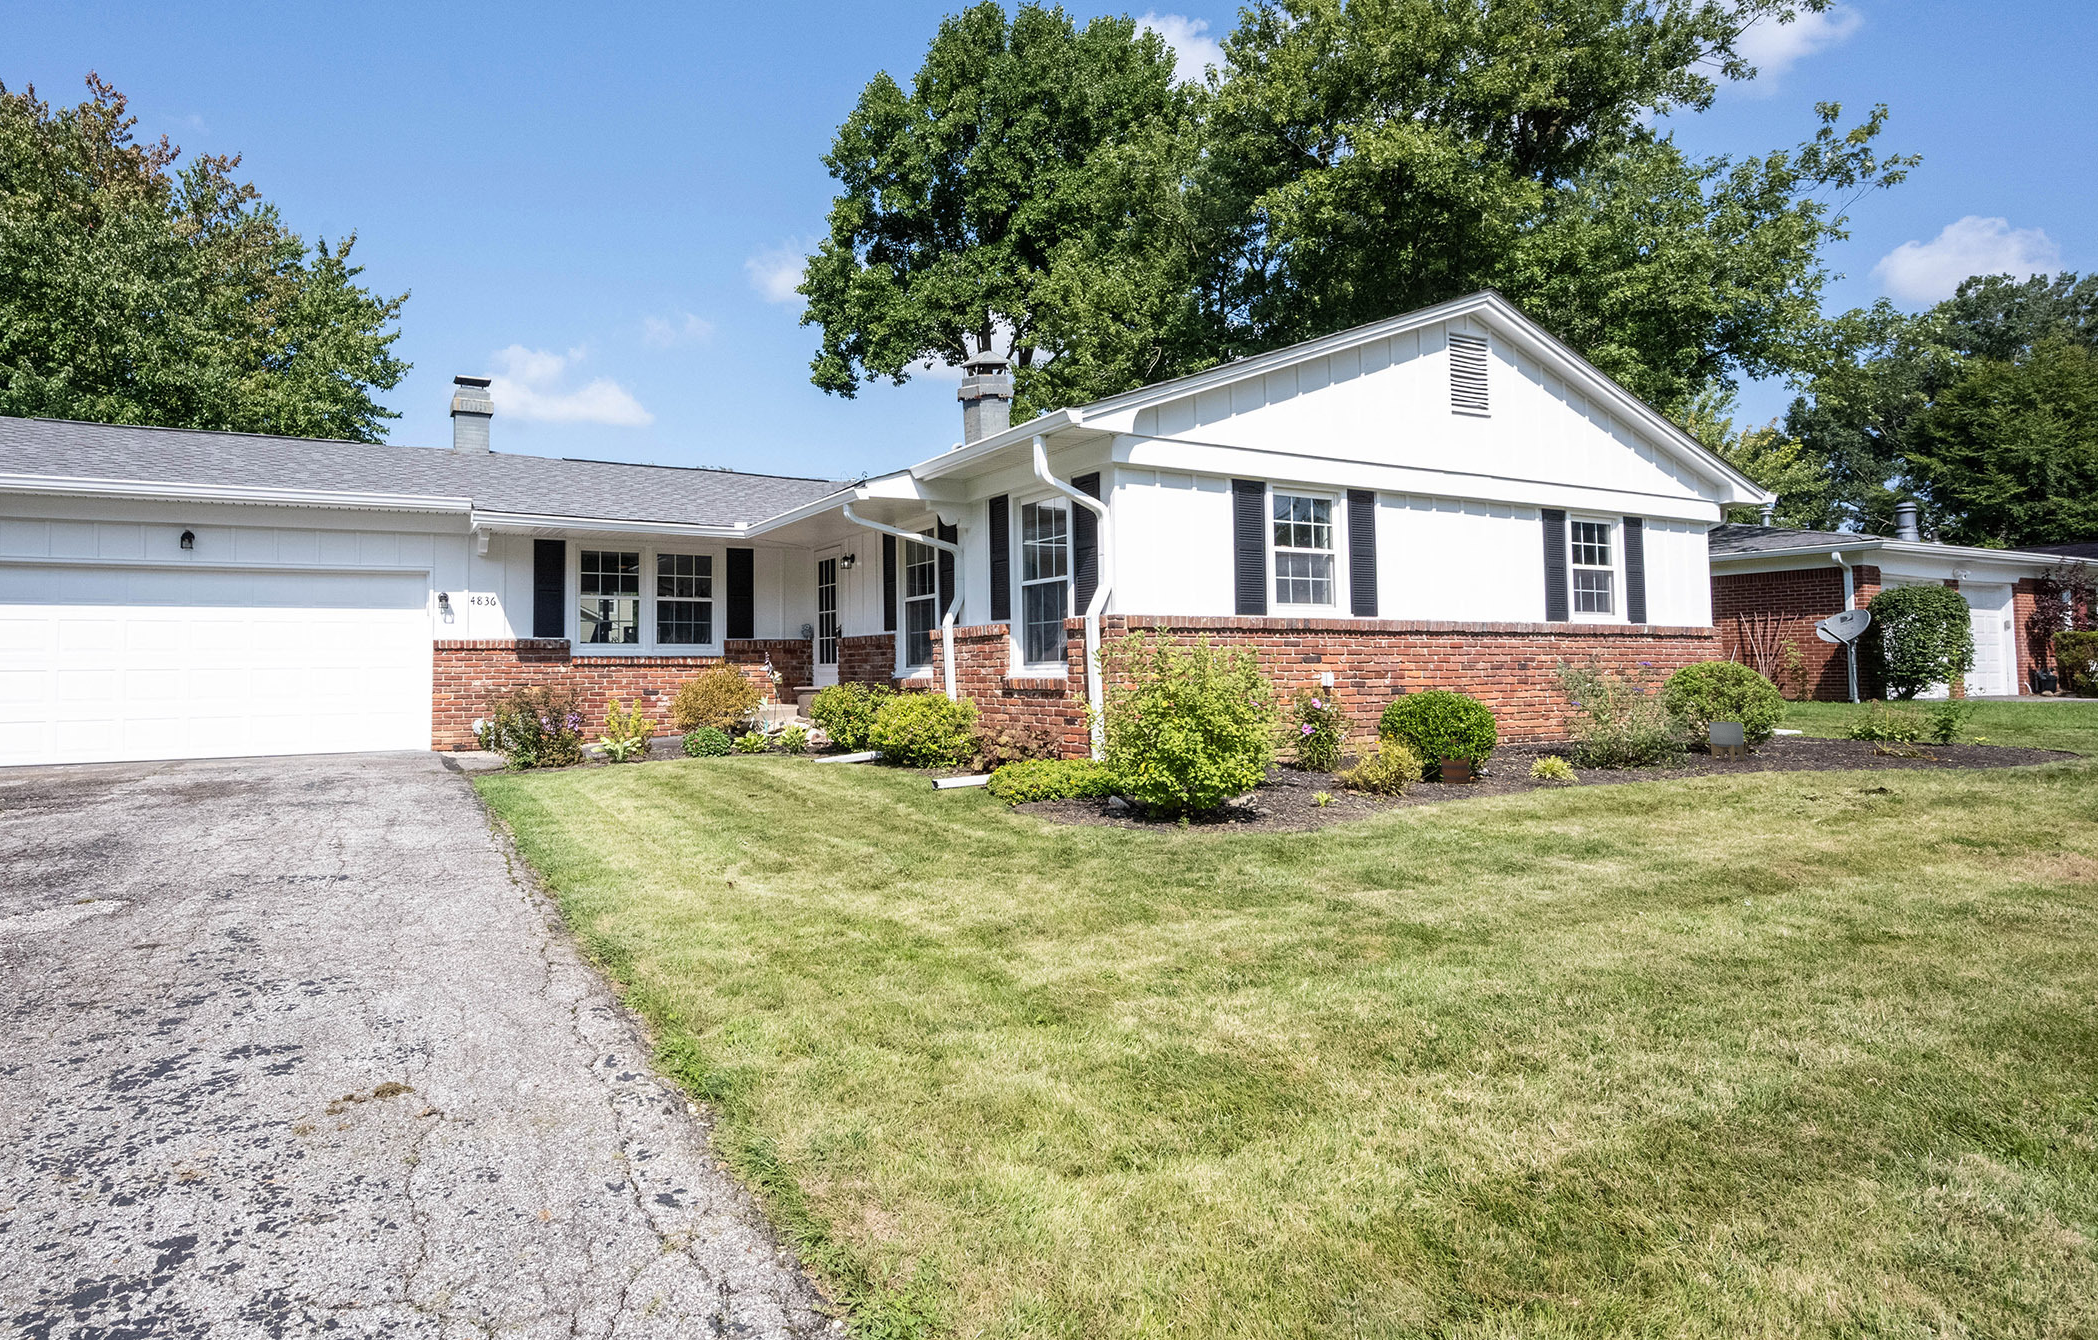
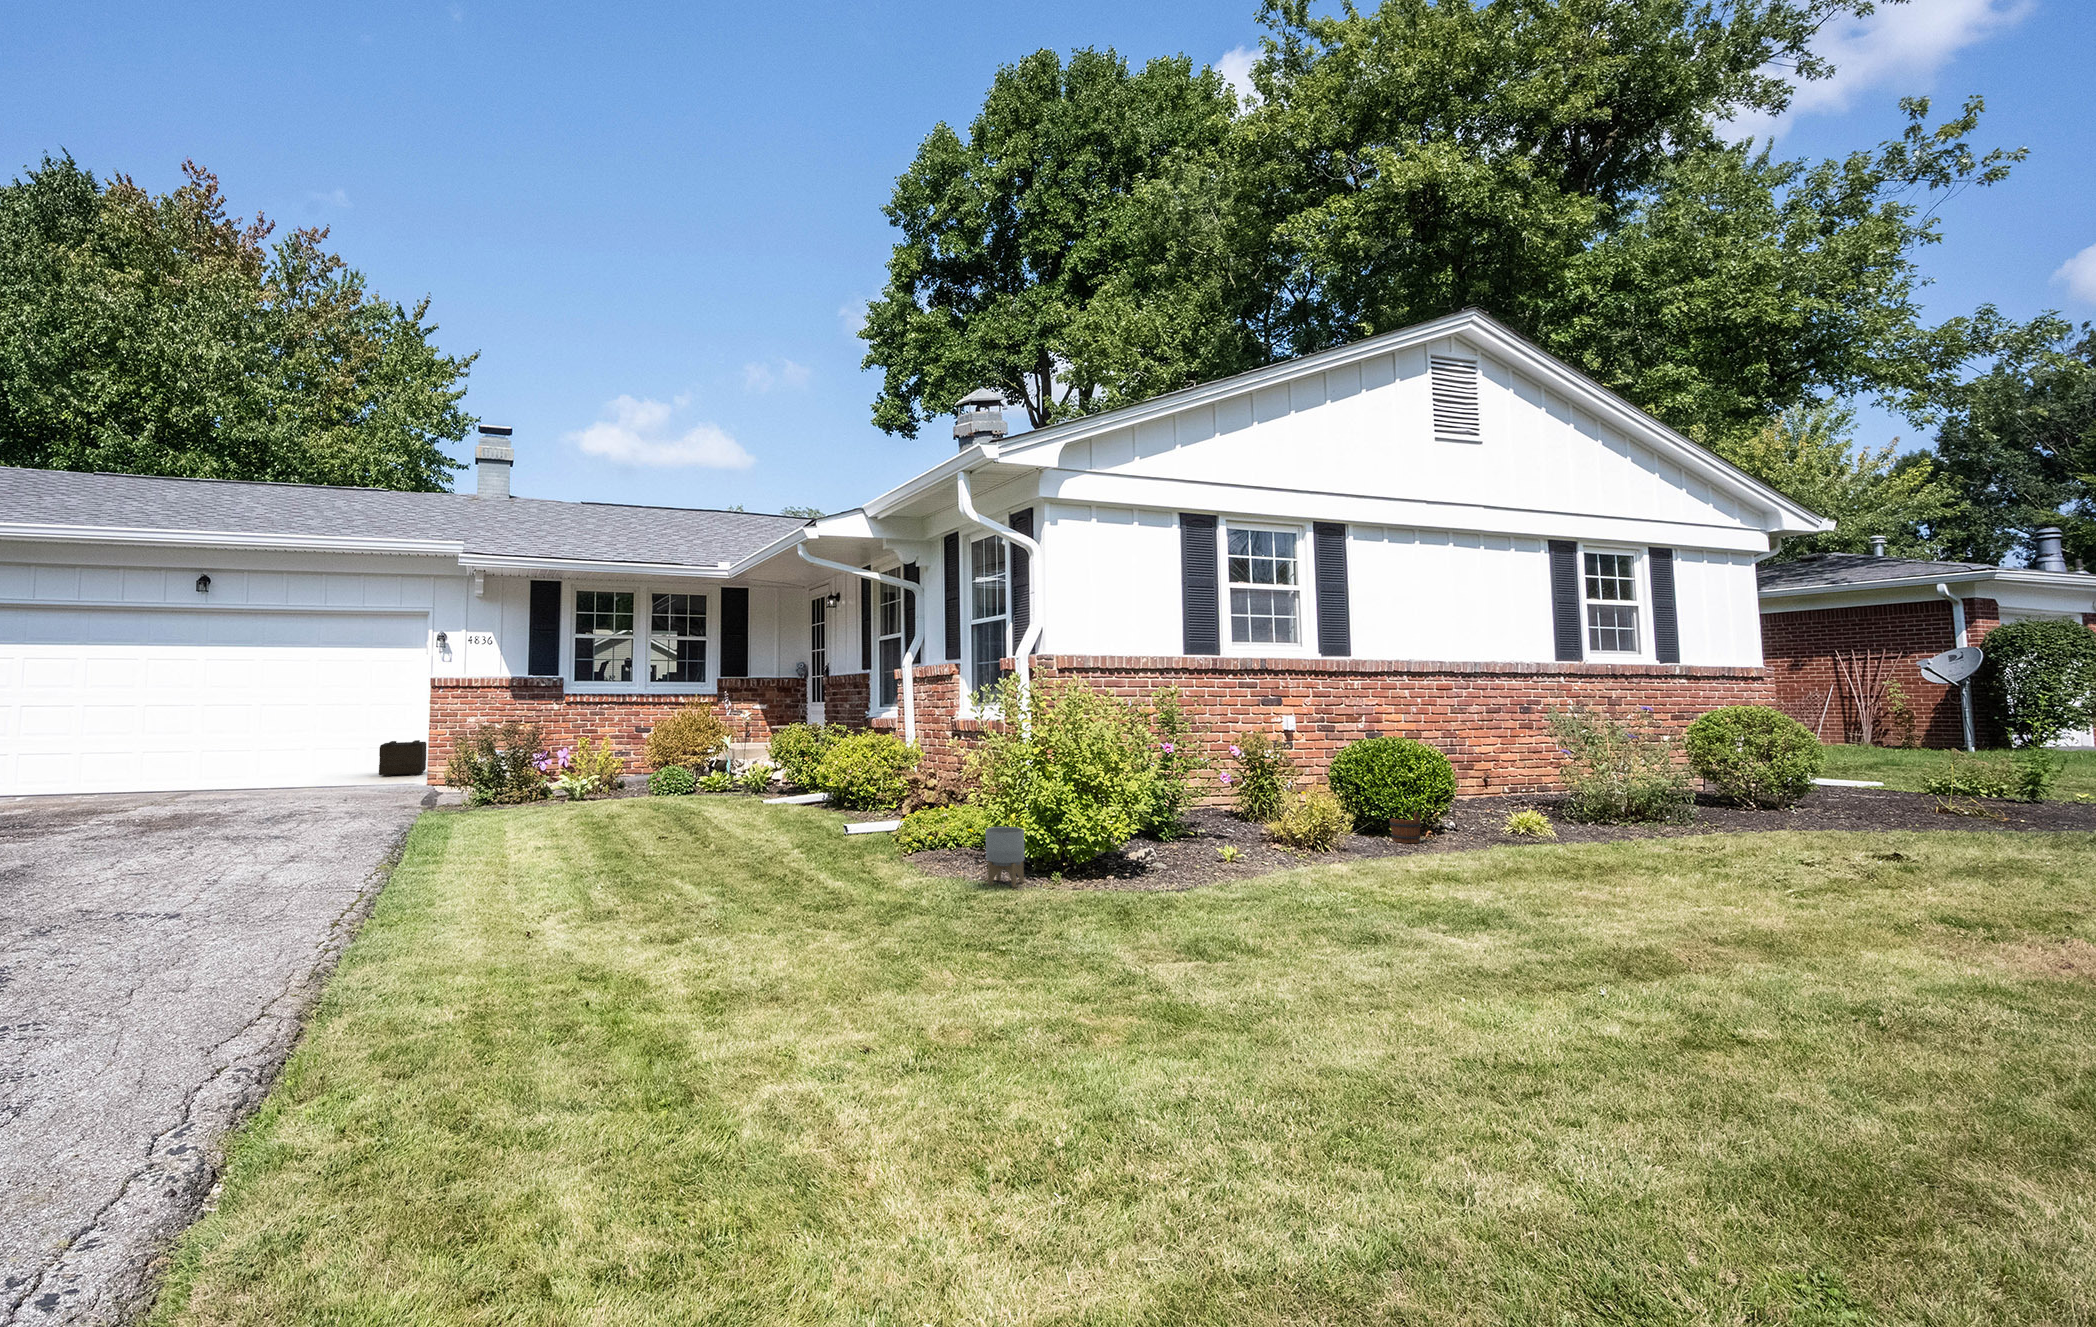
wooden crate: none [380,706,425,743] -> present [379,740,426,776]
planter: present [1709,722,1744,762] -> present [985,827,1025,888]

